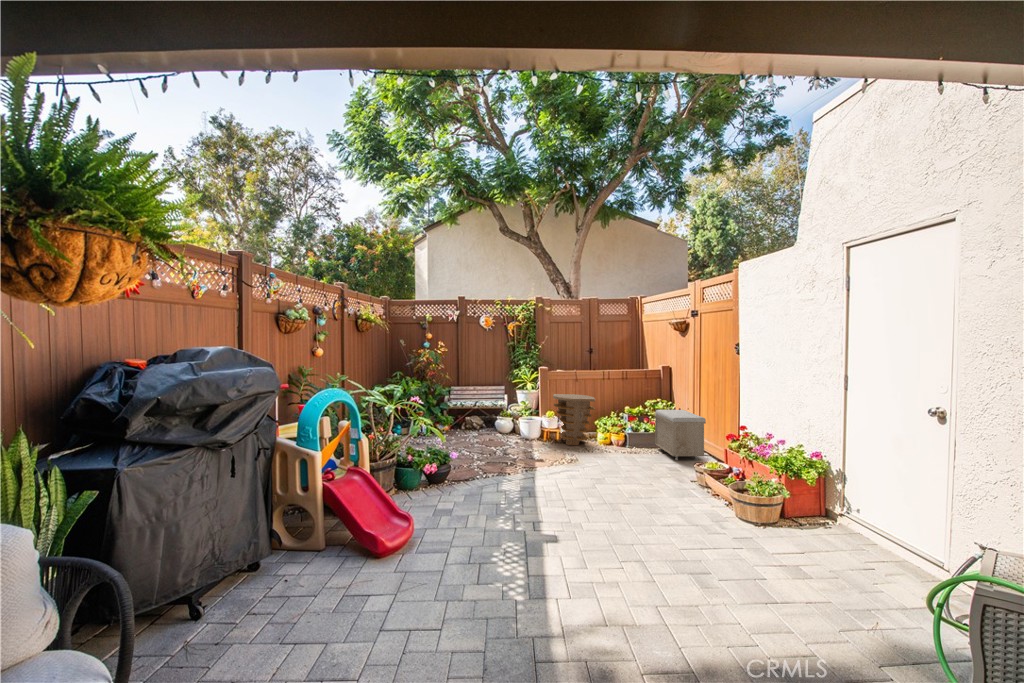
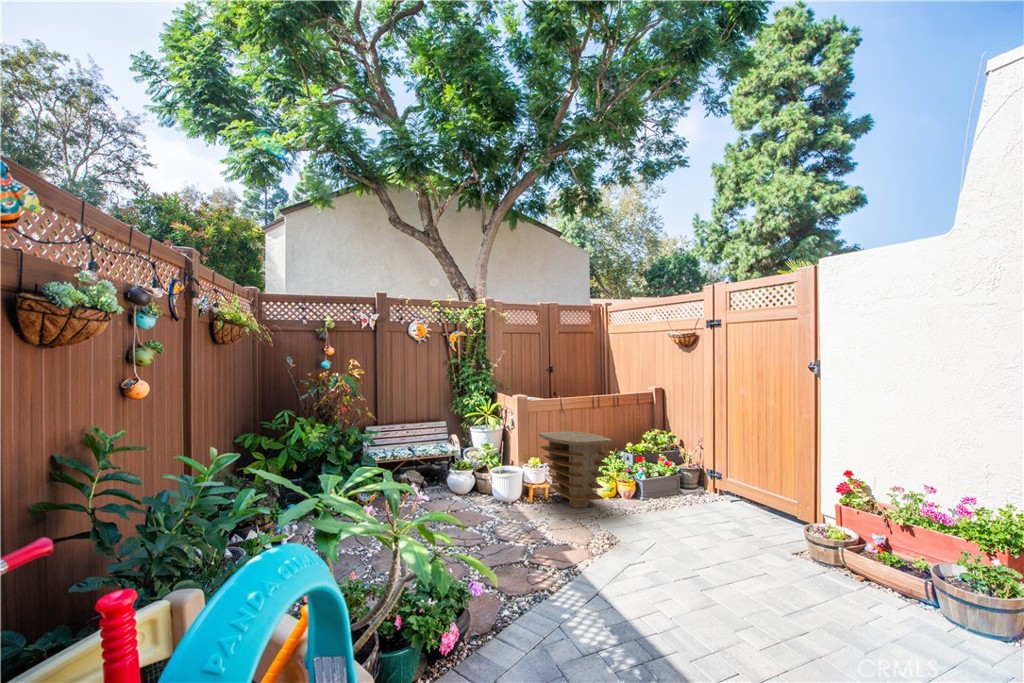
storage bench: present [655,410,706,460] -> none [685,446,772,521]

